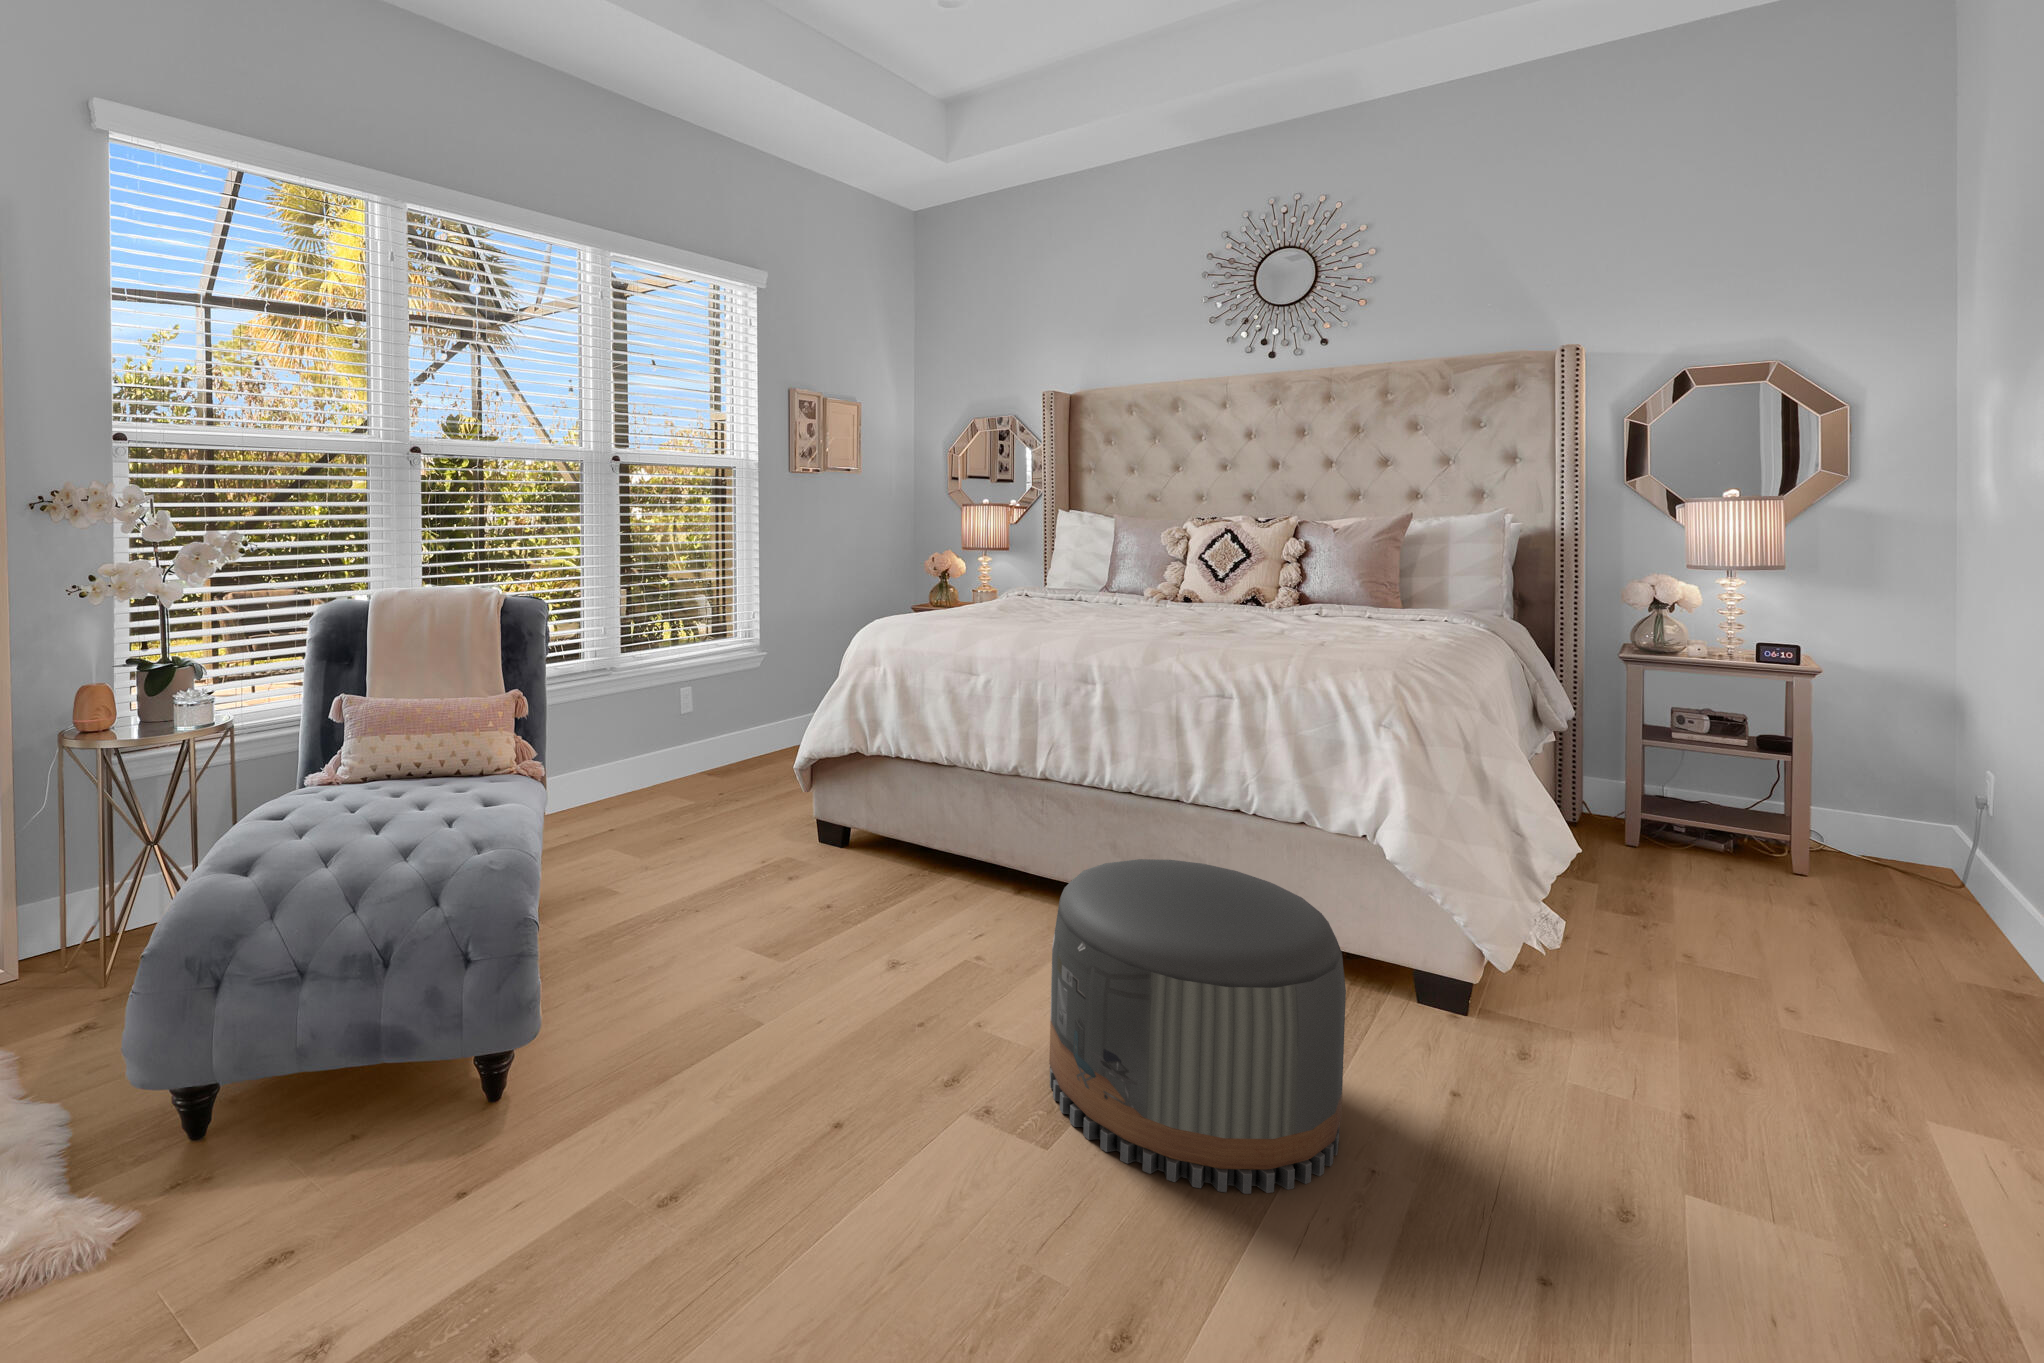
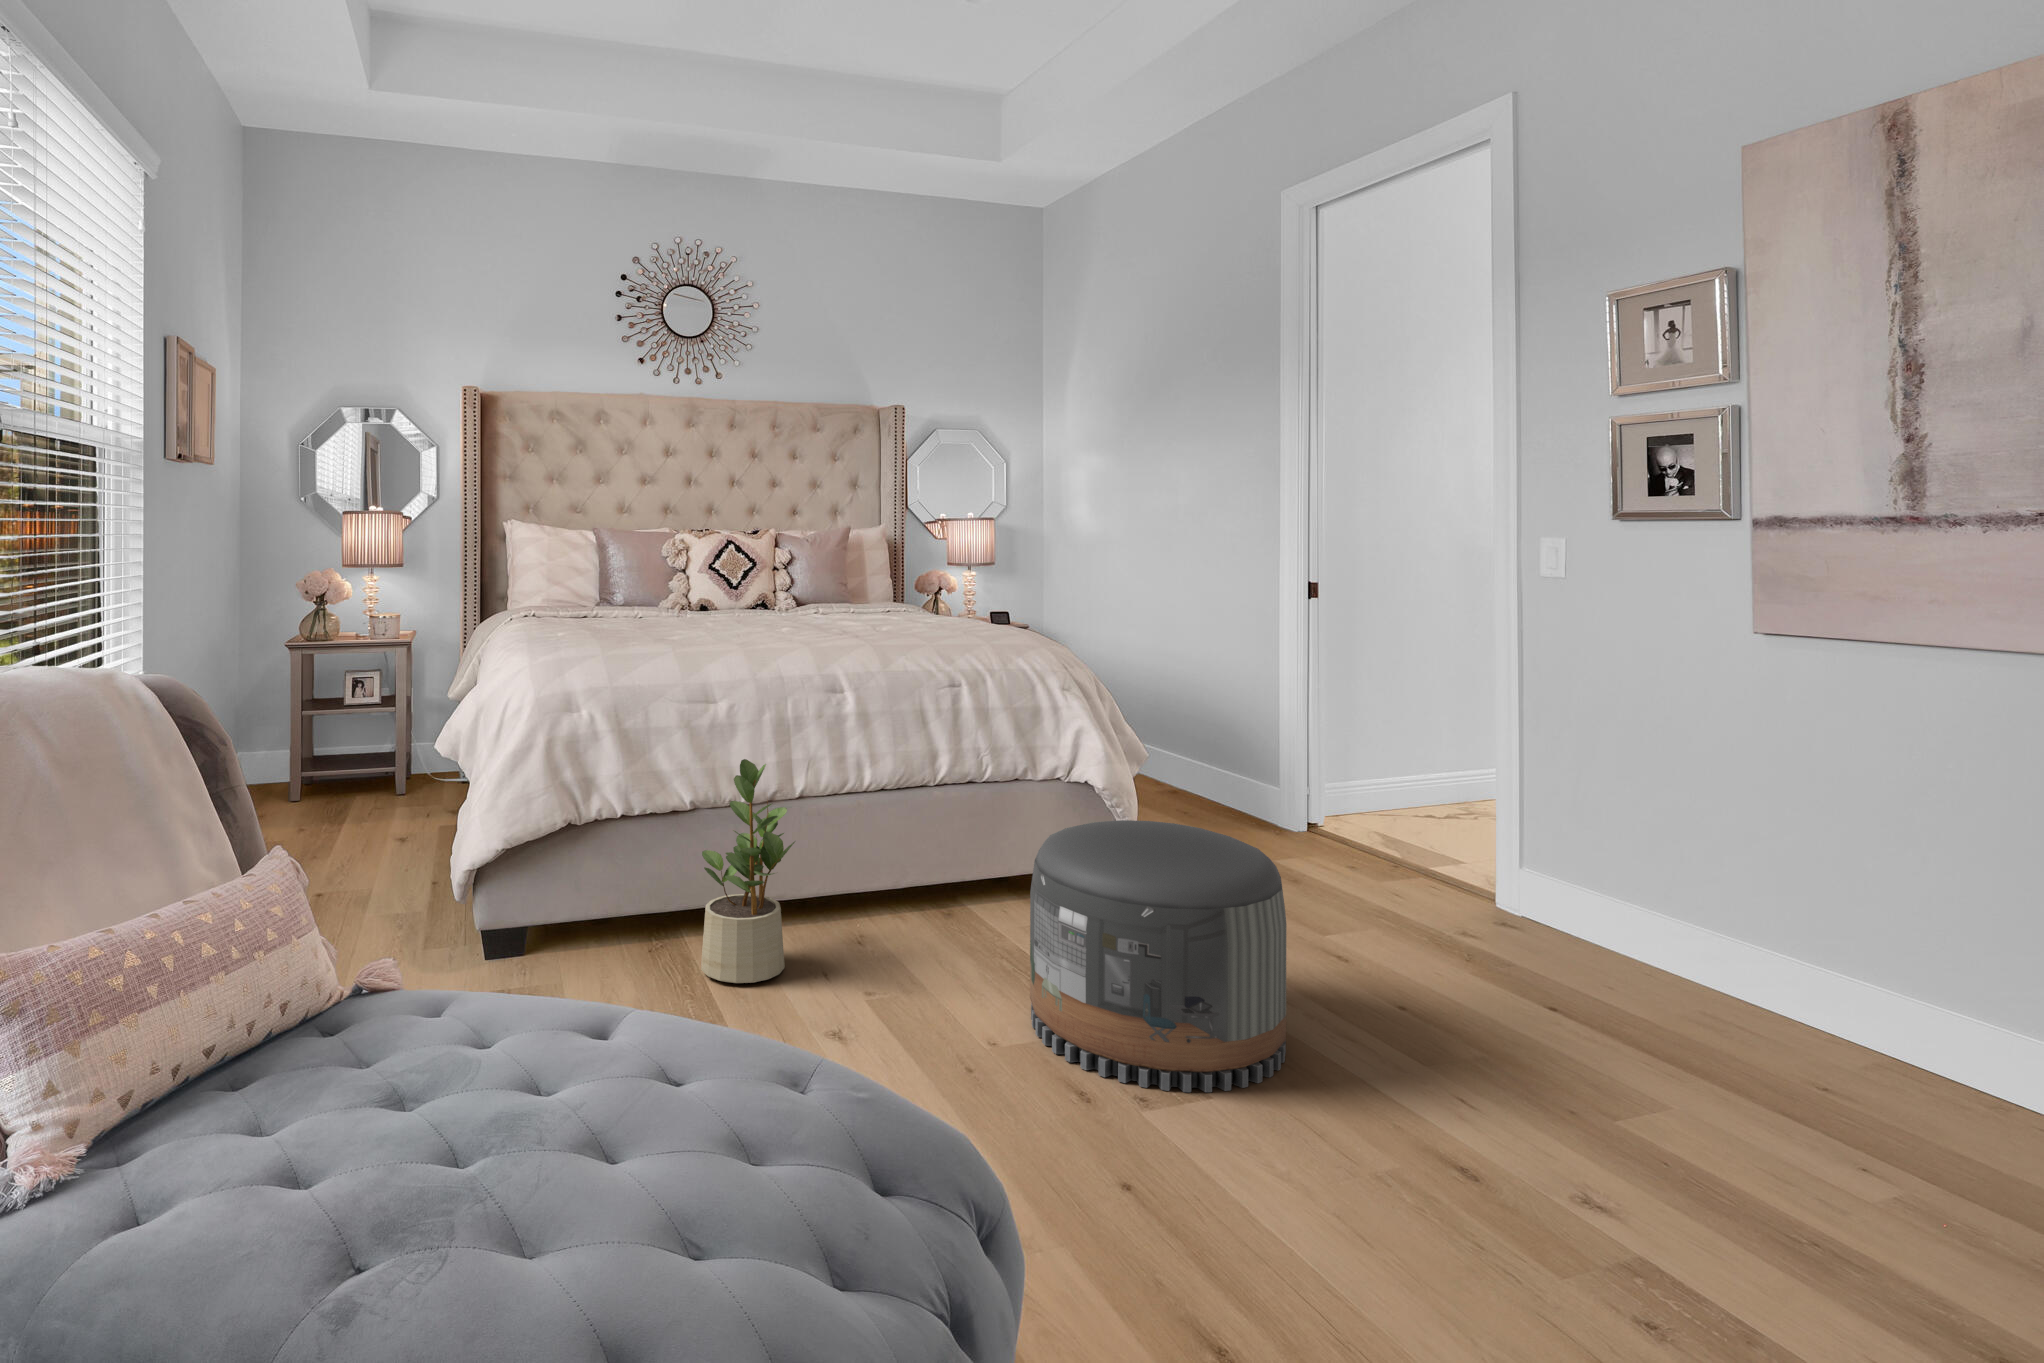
potted plant: none [912,727,1010,920] -> present [701,759,795,983]

